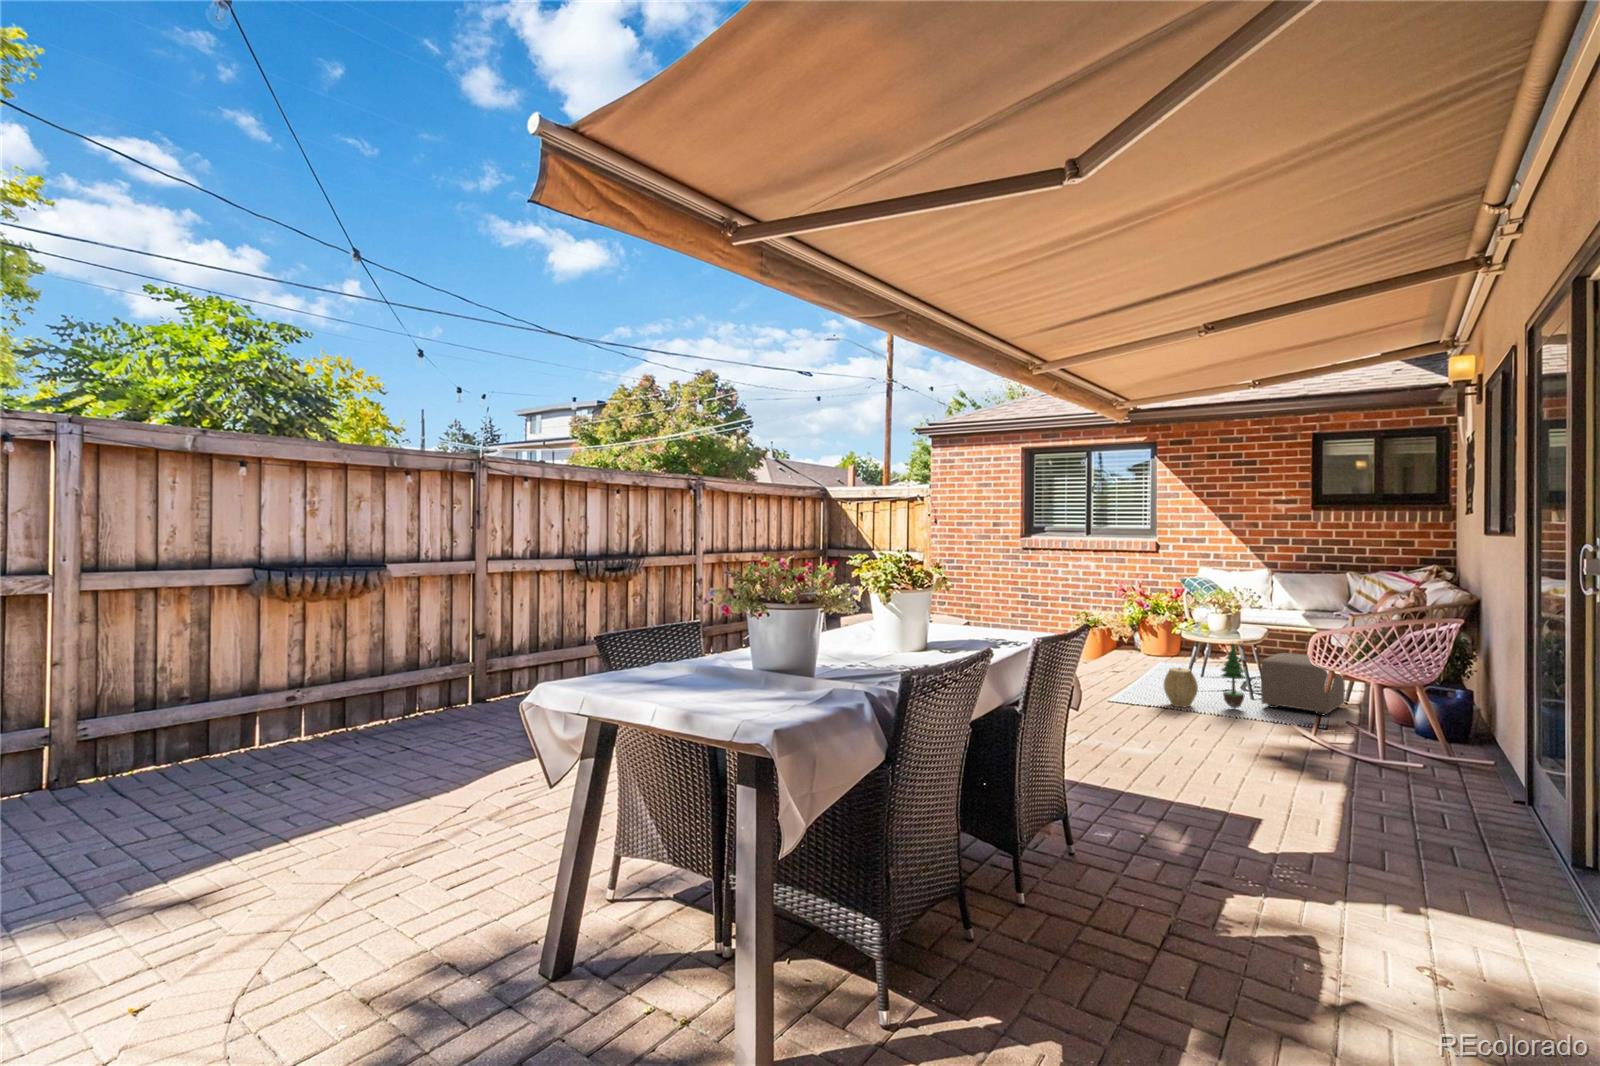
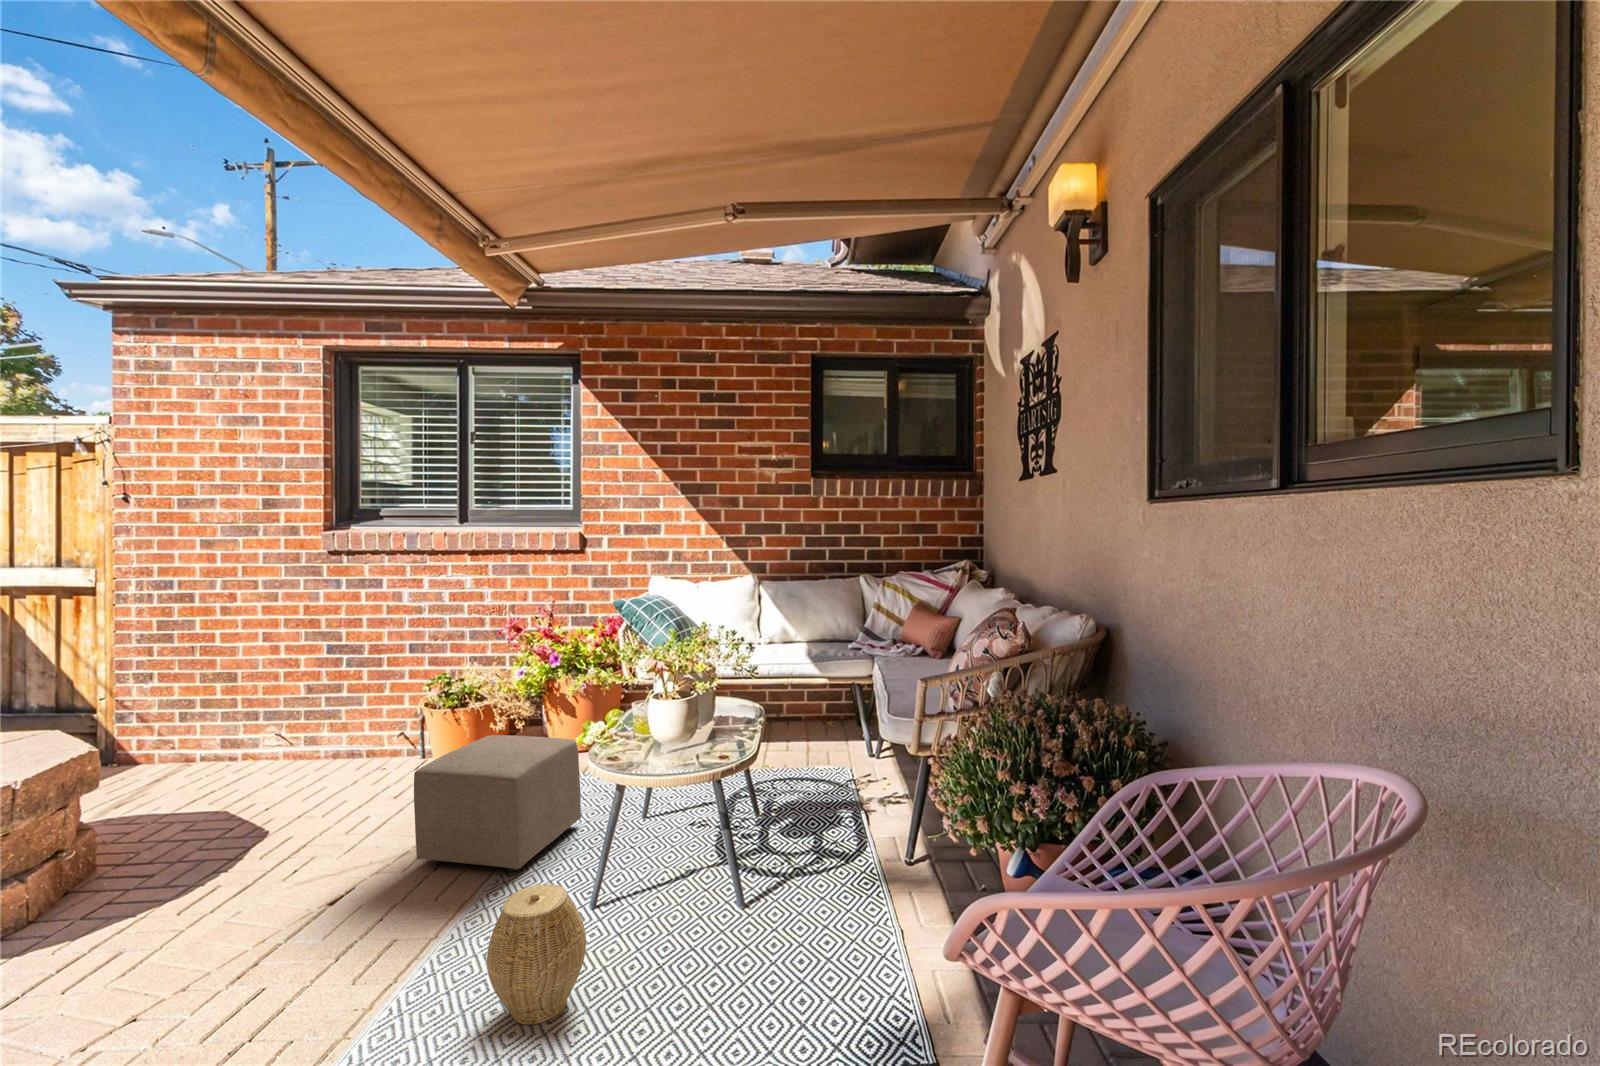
potted tree: present [1221,644,1246,709] -> none [642,799,712,988]
ottoman: present [1261,653,1345,715] -> present [414,735,581,871]

